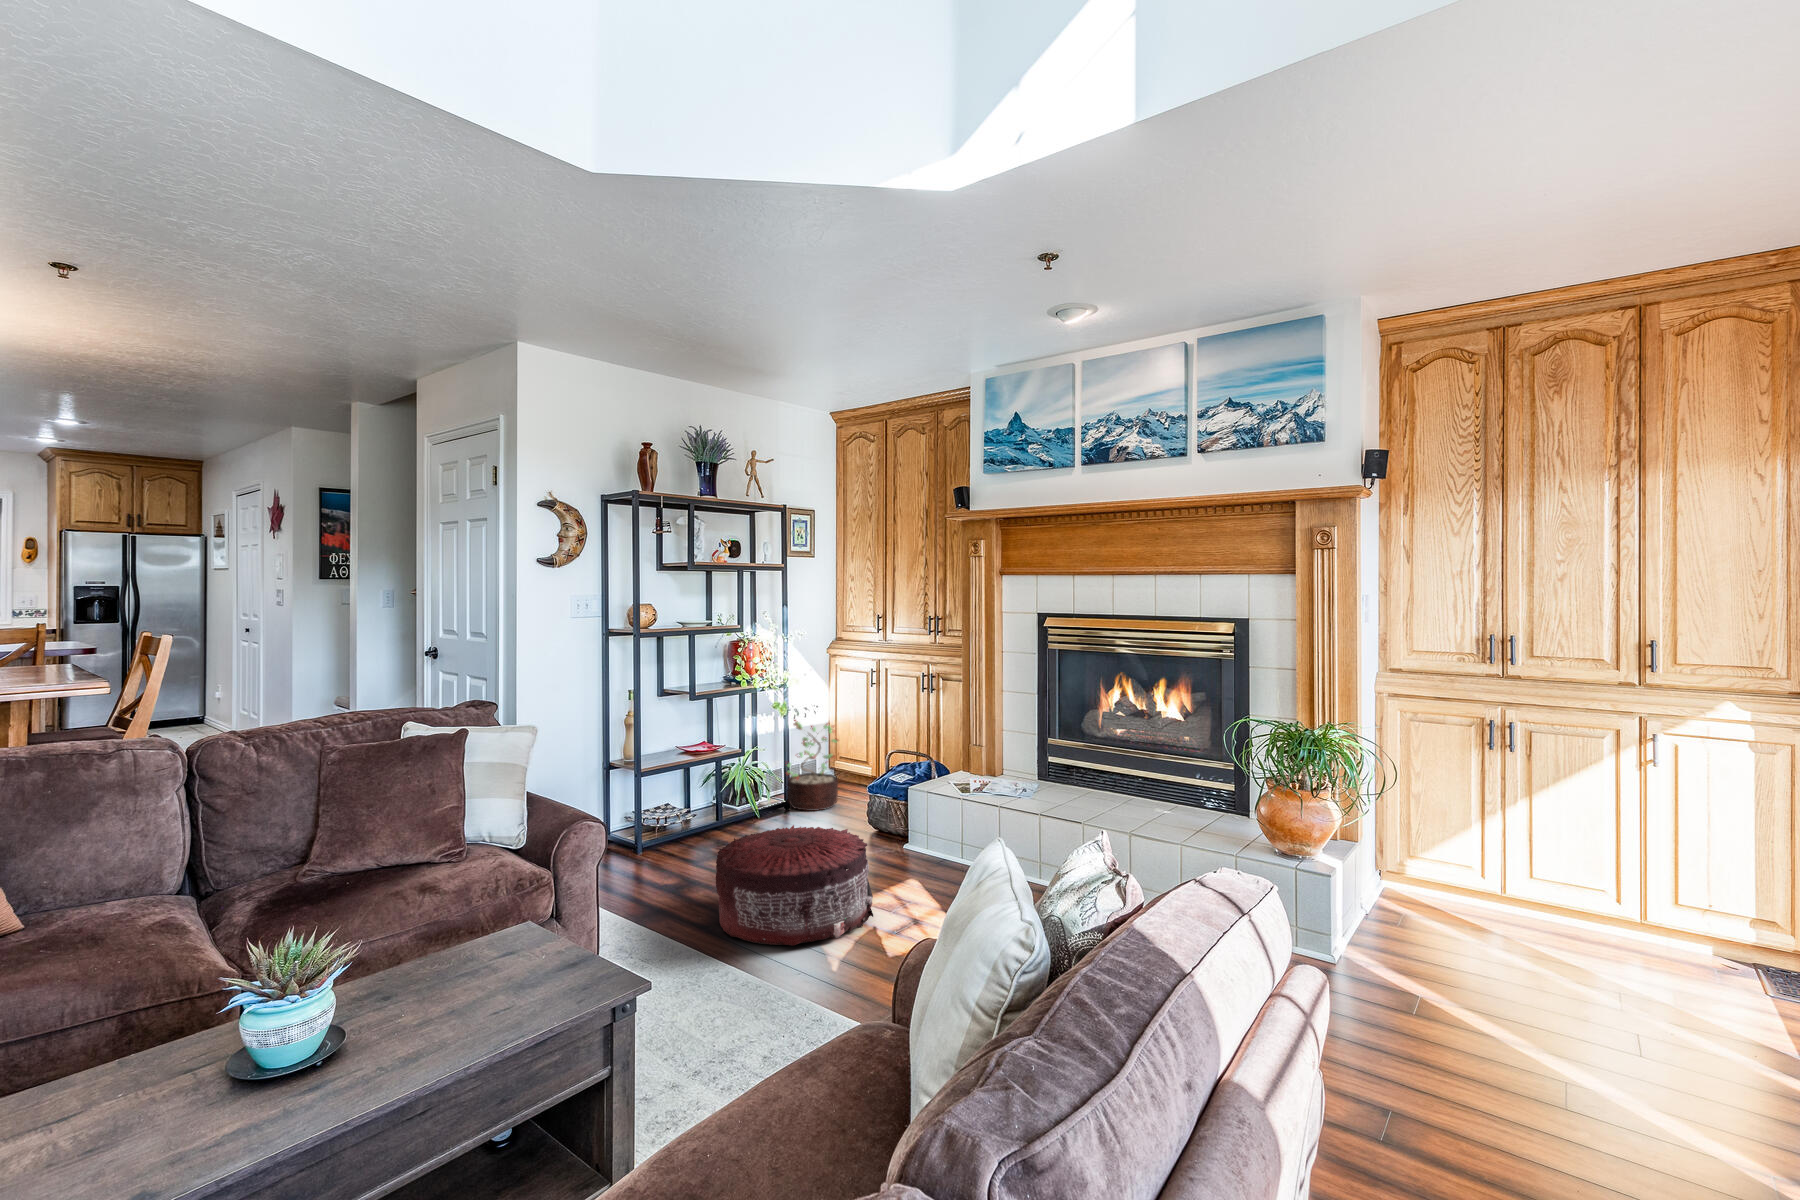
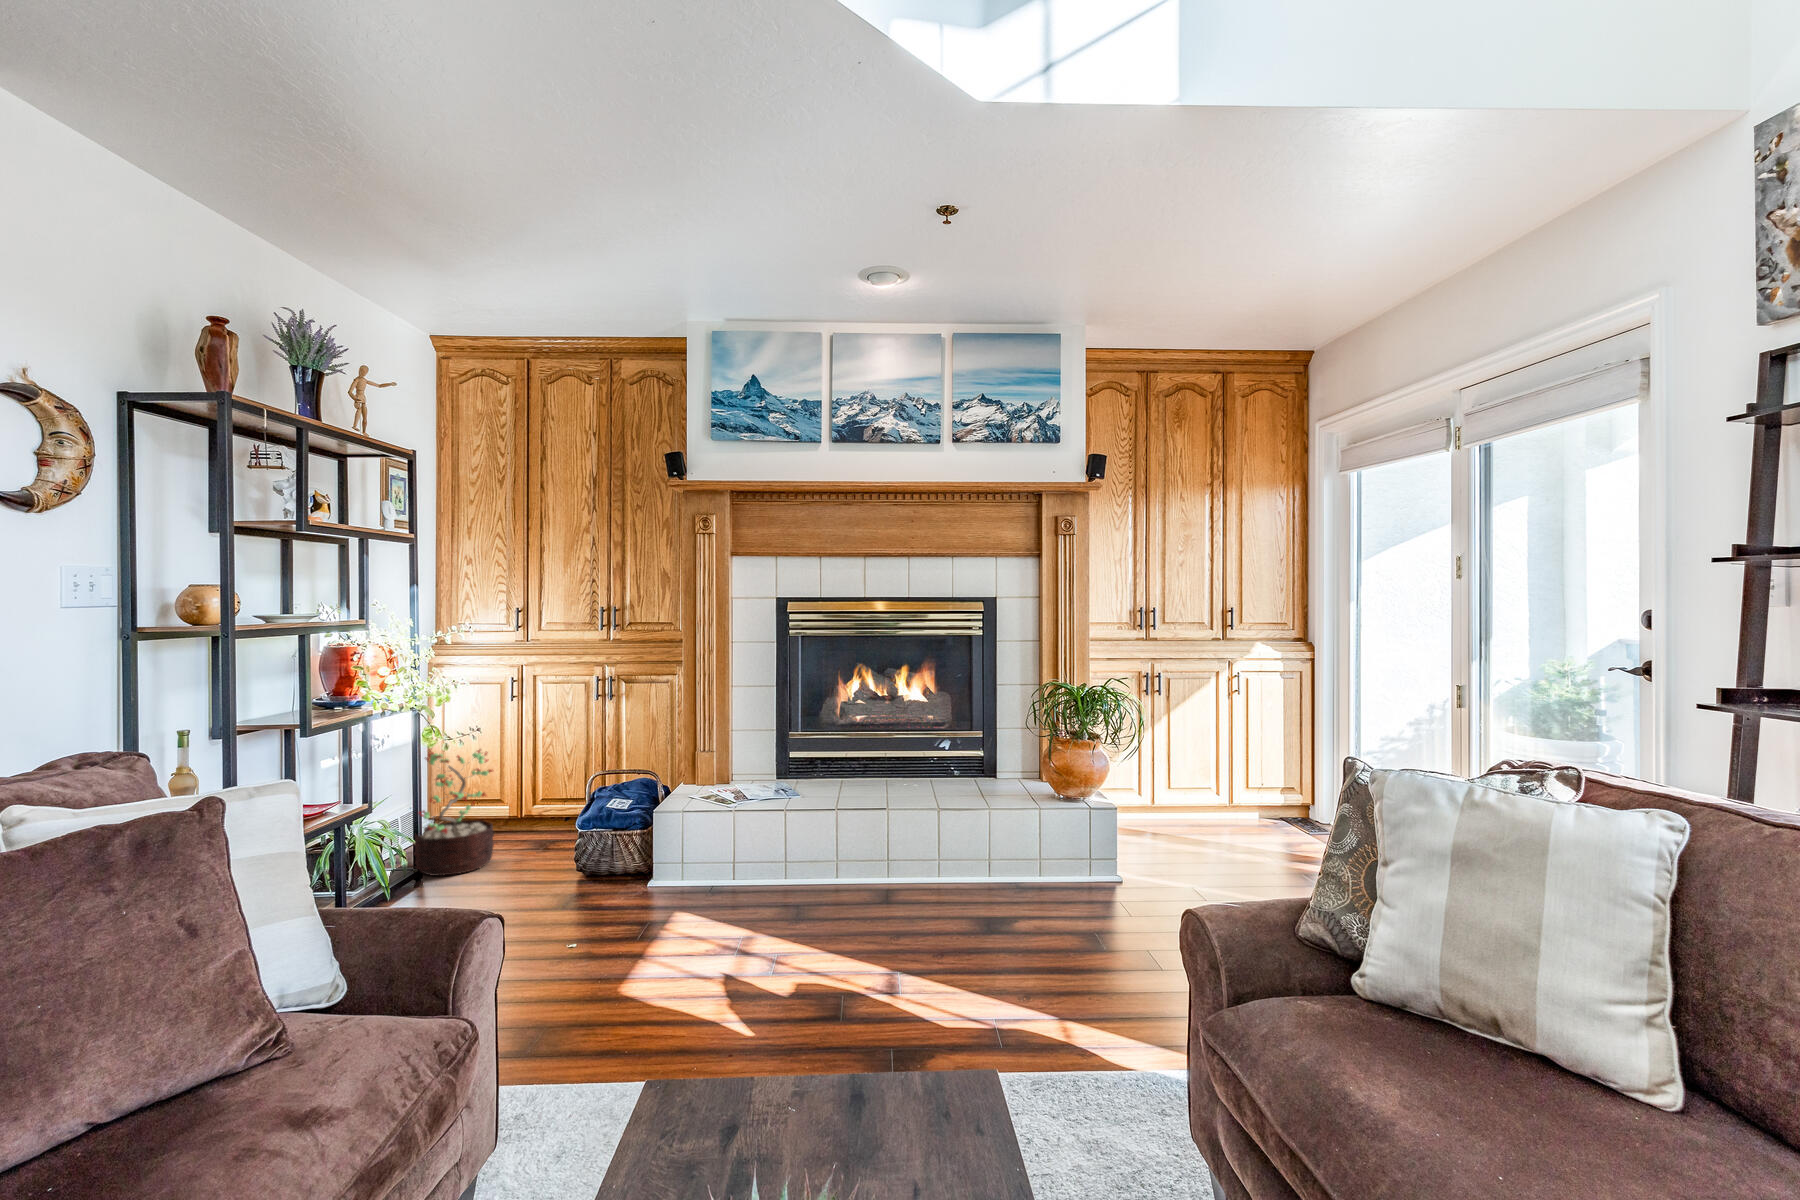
pouf: present [716,825,873,946] -> none [546,866,768,1053]

